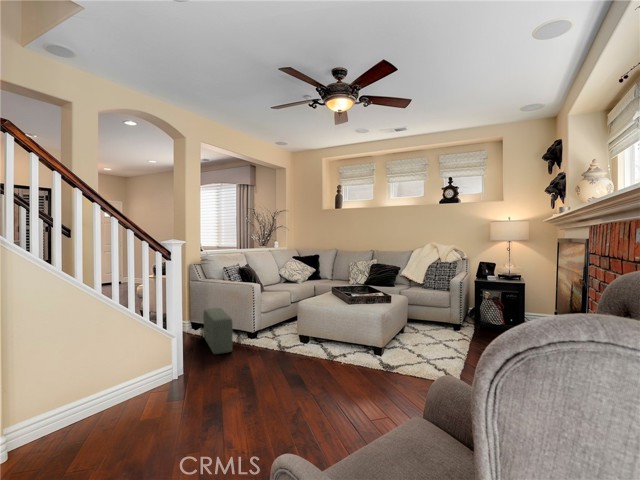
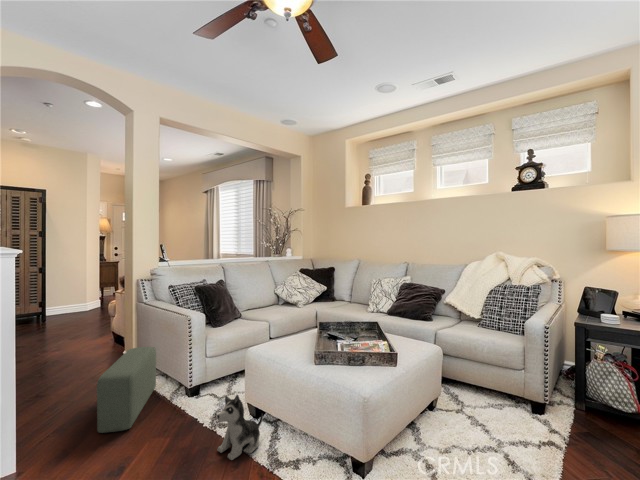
plush toy: none [297,321,318,356] -> present [217,395,263,460]

